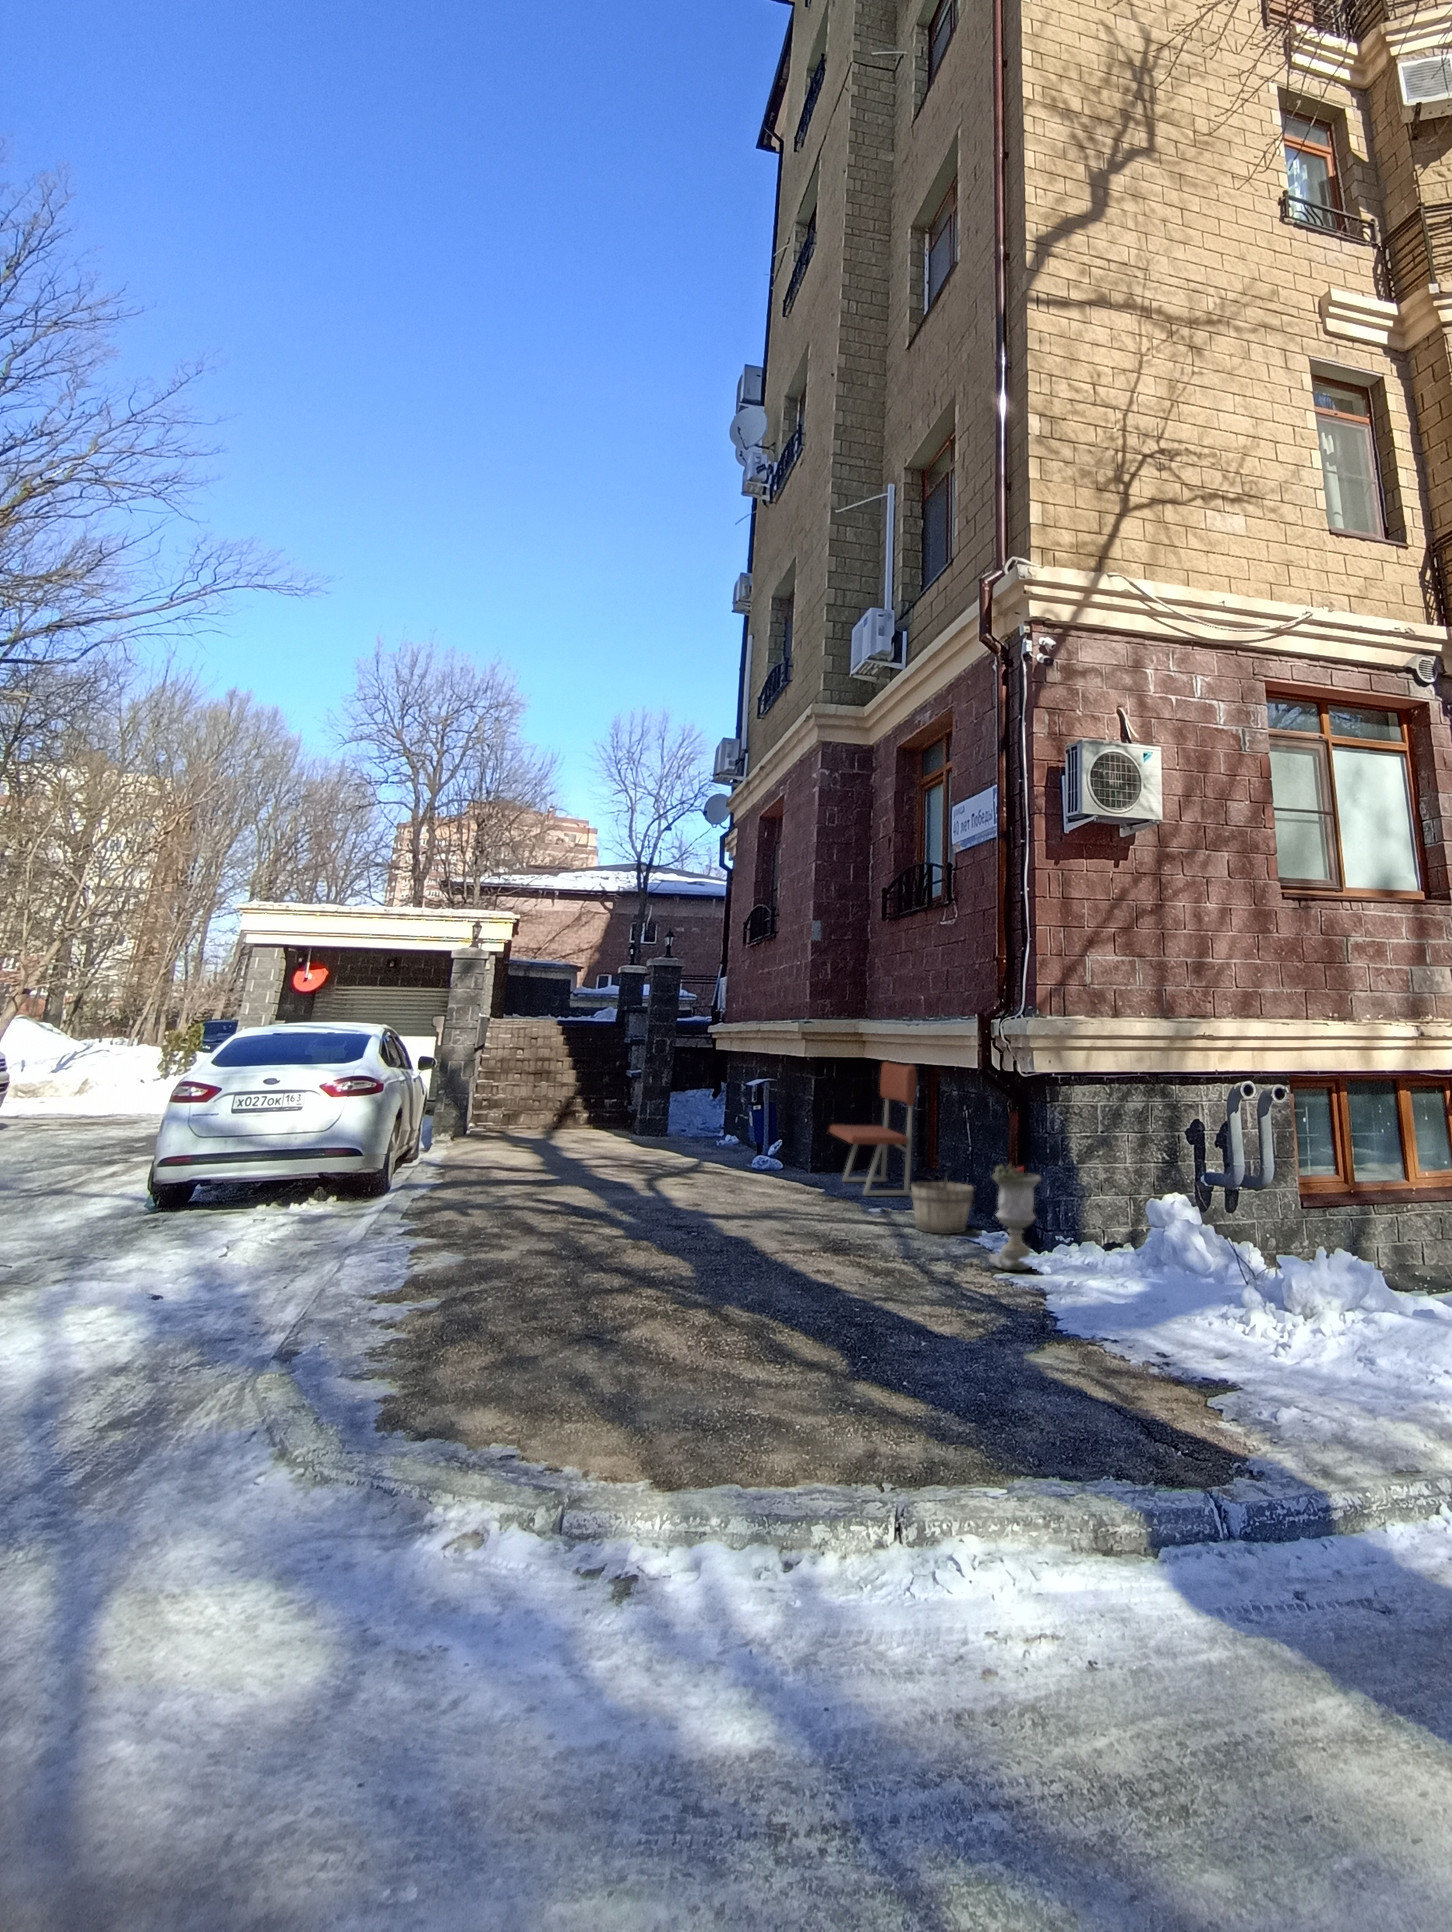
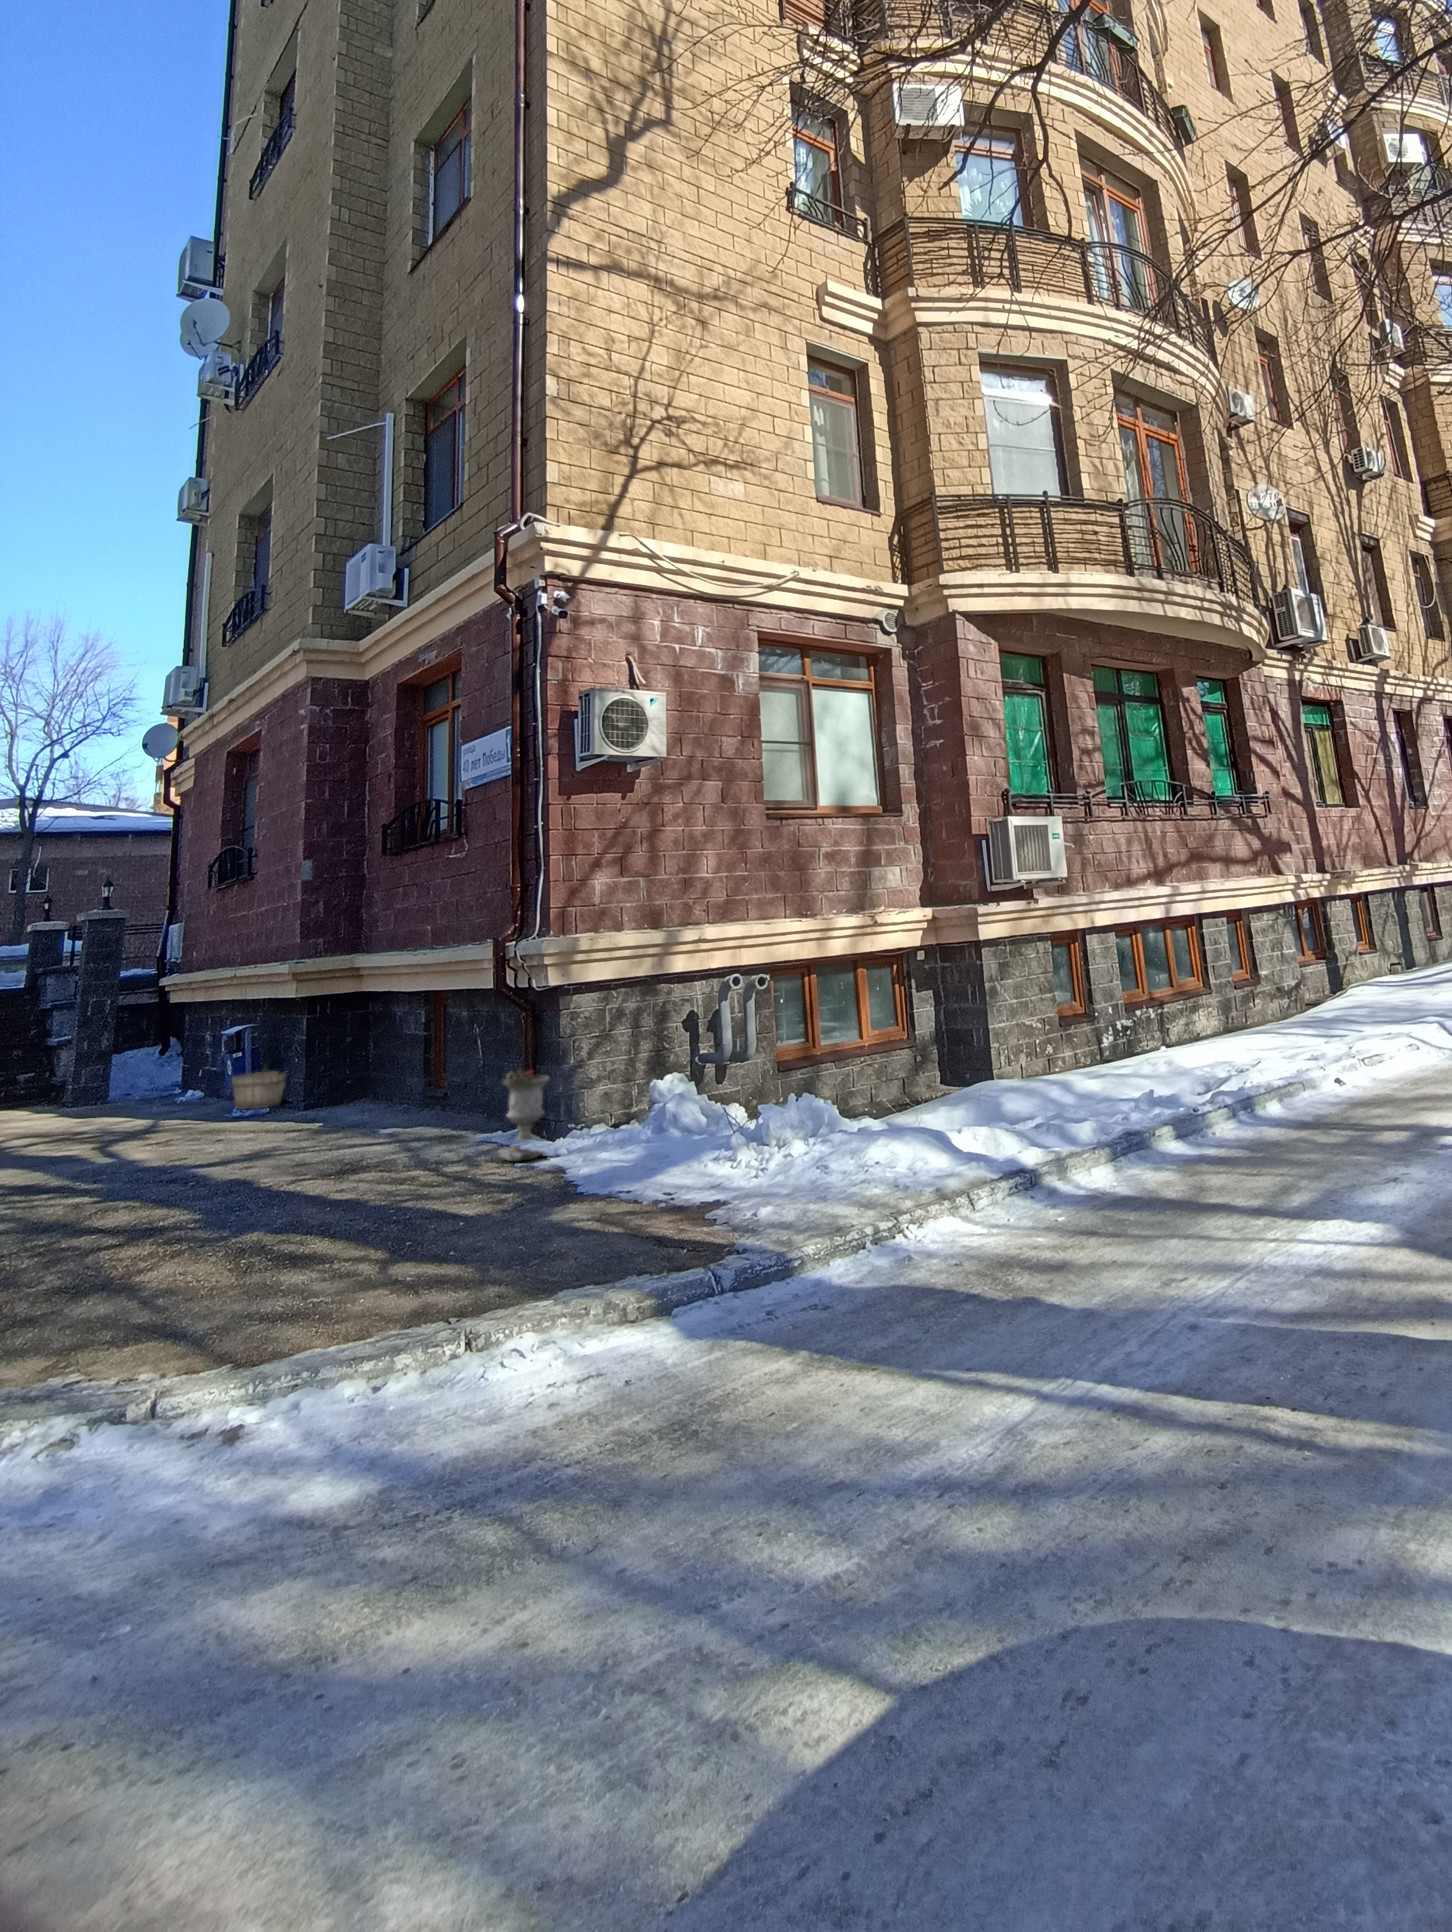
bench: present [829,1062,916,1196] -> none [320,989,417,1120]
wooden bucket: present [911,1178,975,1234] -> present [232,1067,286,1109]

